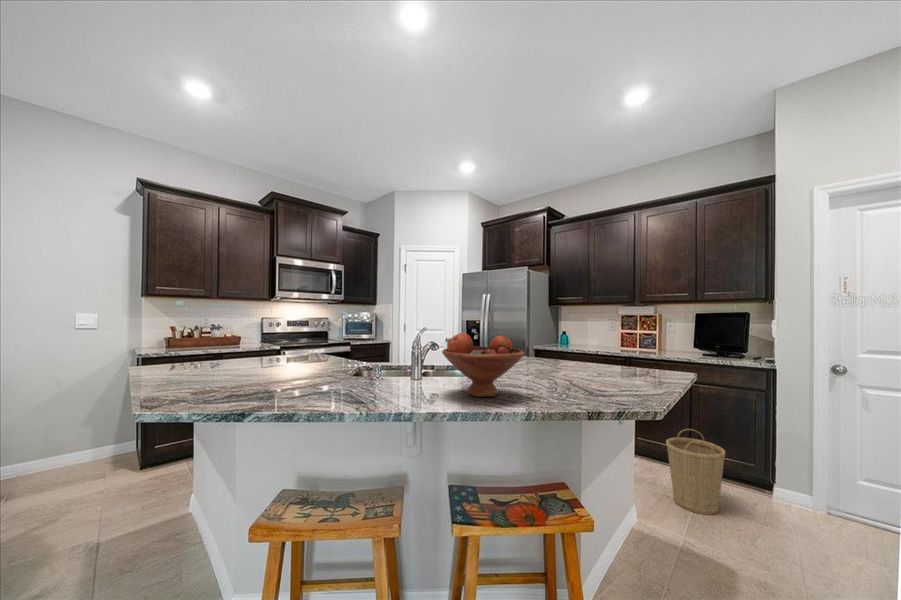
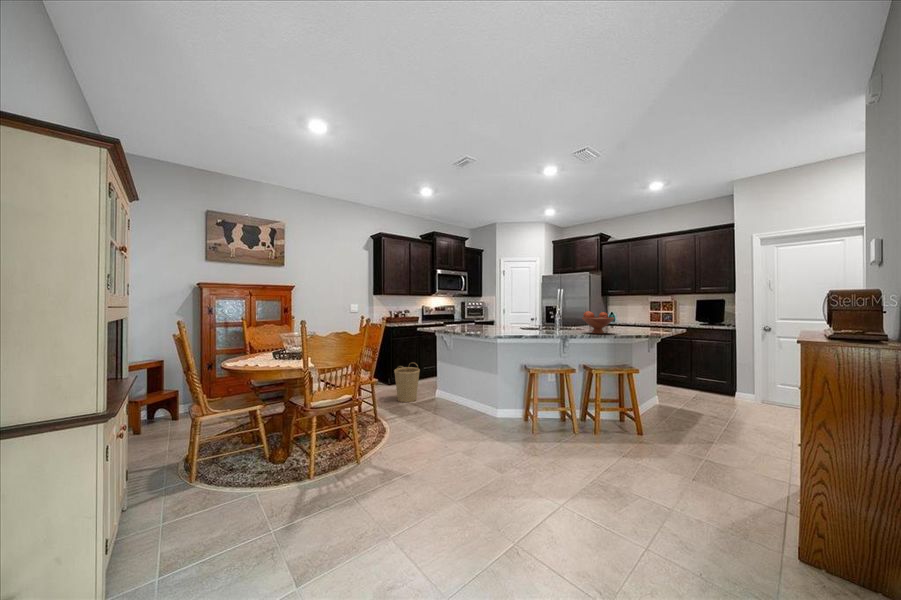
basket: present [666,429,725,515] -> present [394,364,420,402]

